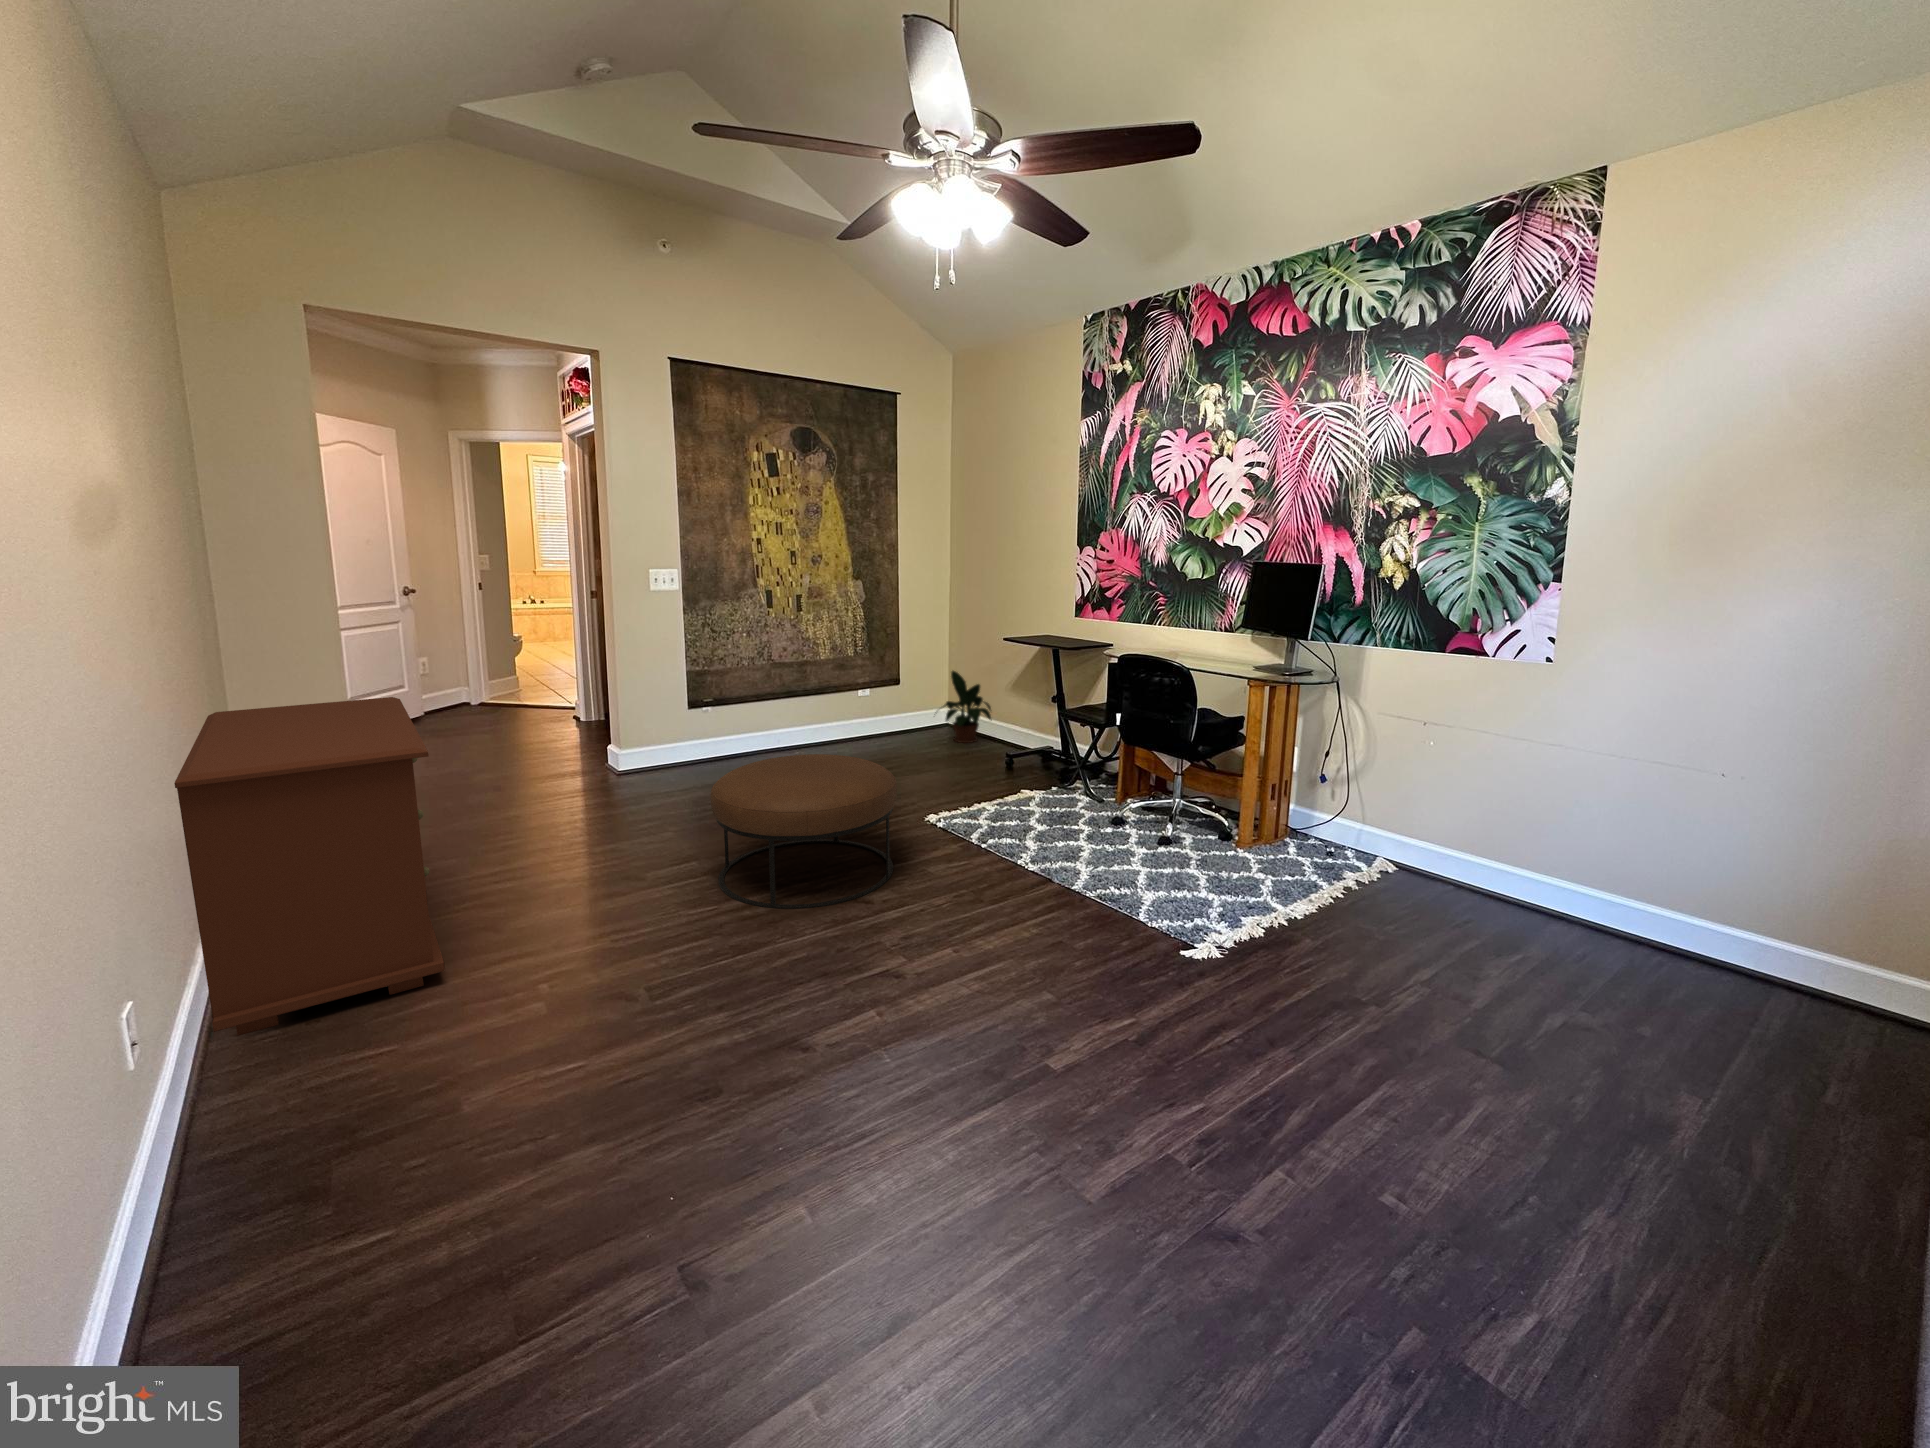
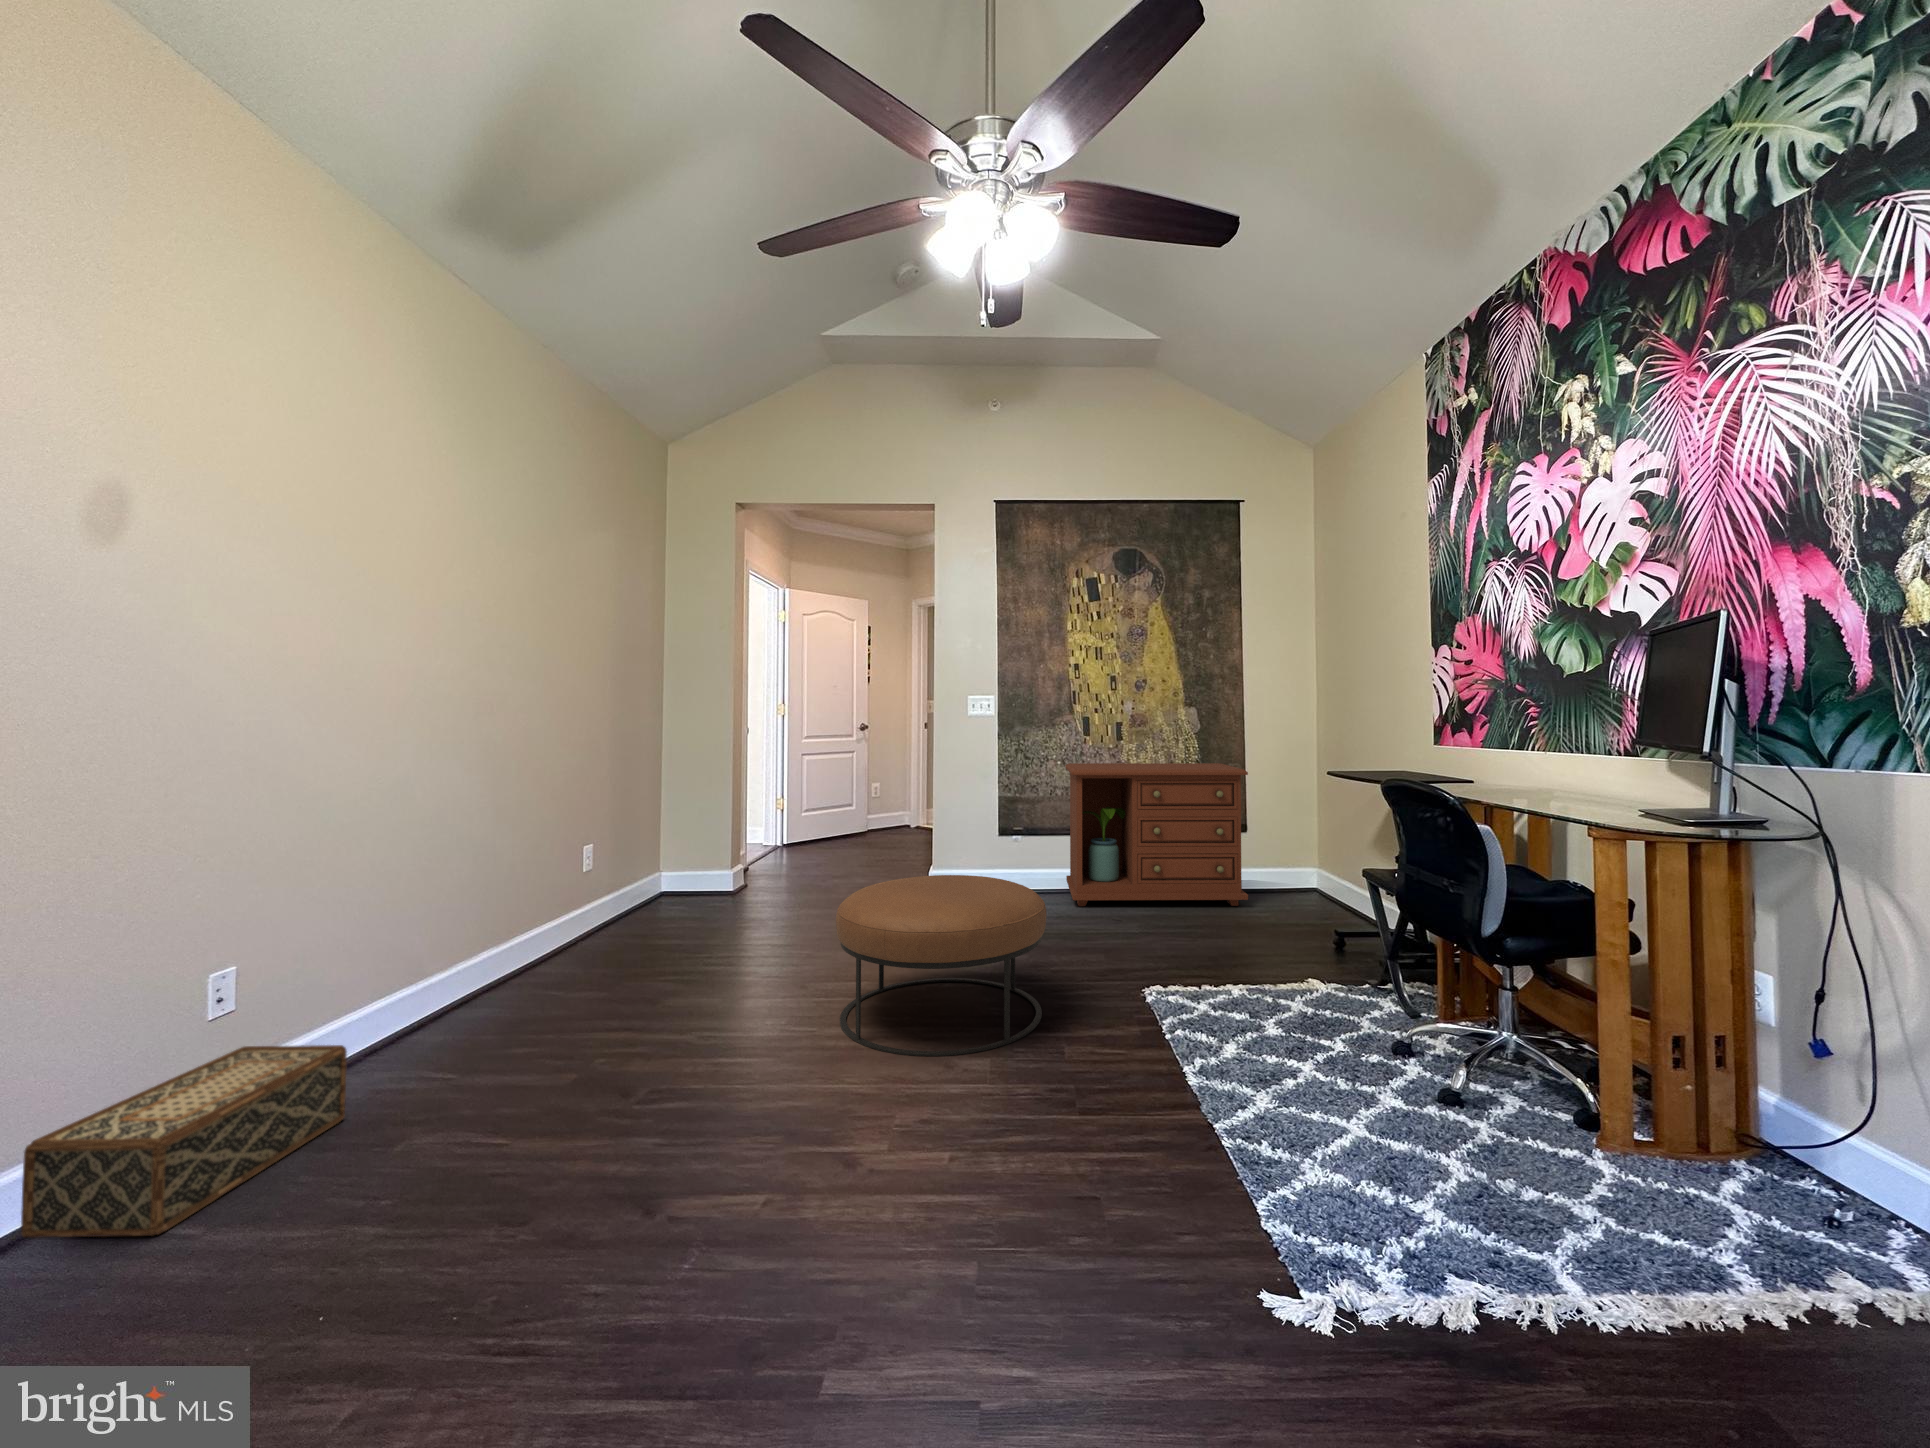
potted plant: present [943,671,992,743] -> none [1272,816,1351,912]
dresser: present [174,697,445,1036] -> present [1065,763,1248,906]
woven basket: none [145,1042,359,1323] -> present [21,1045,347,1238]

